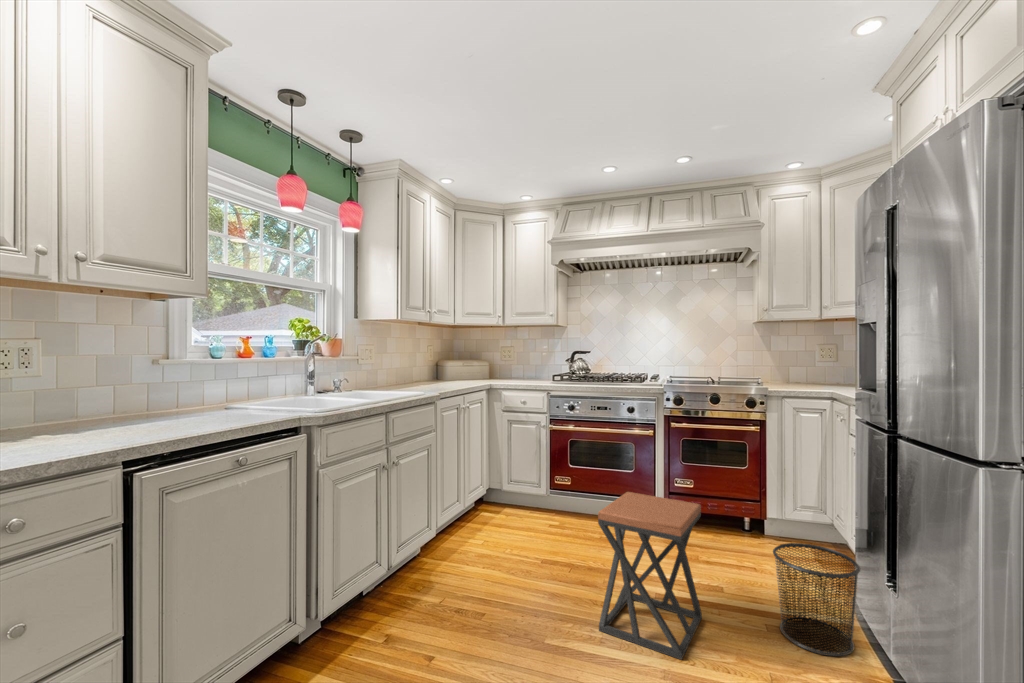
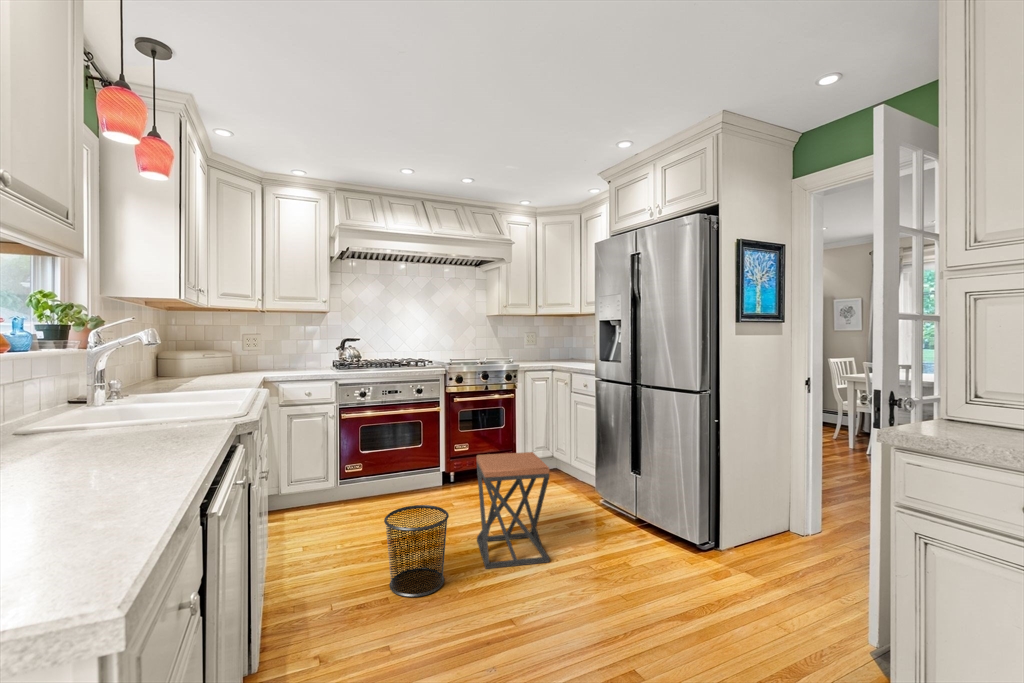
waste bin: present [773,543,860,656] -> present [384,505,449,597]

